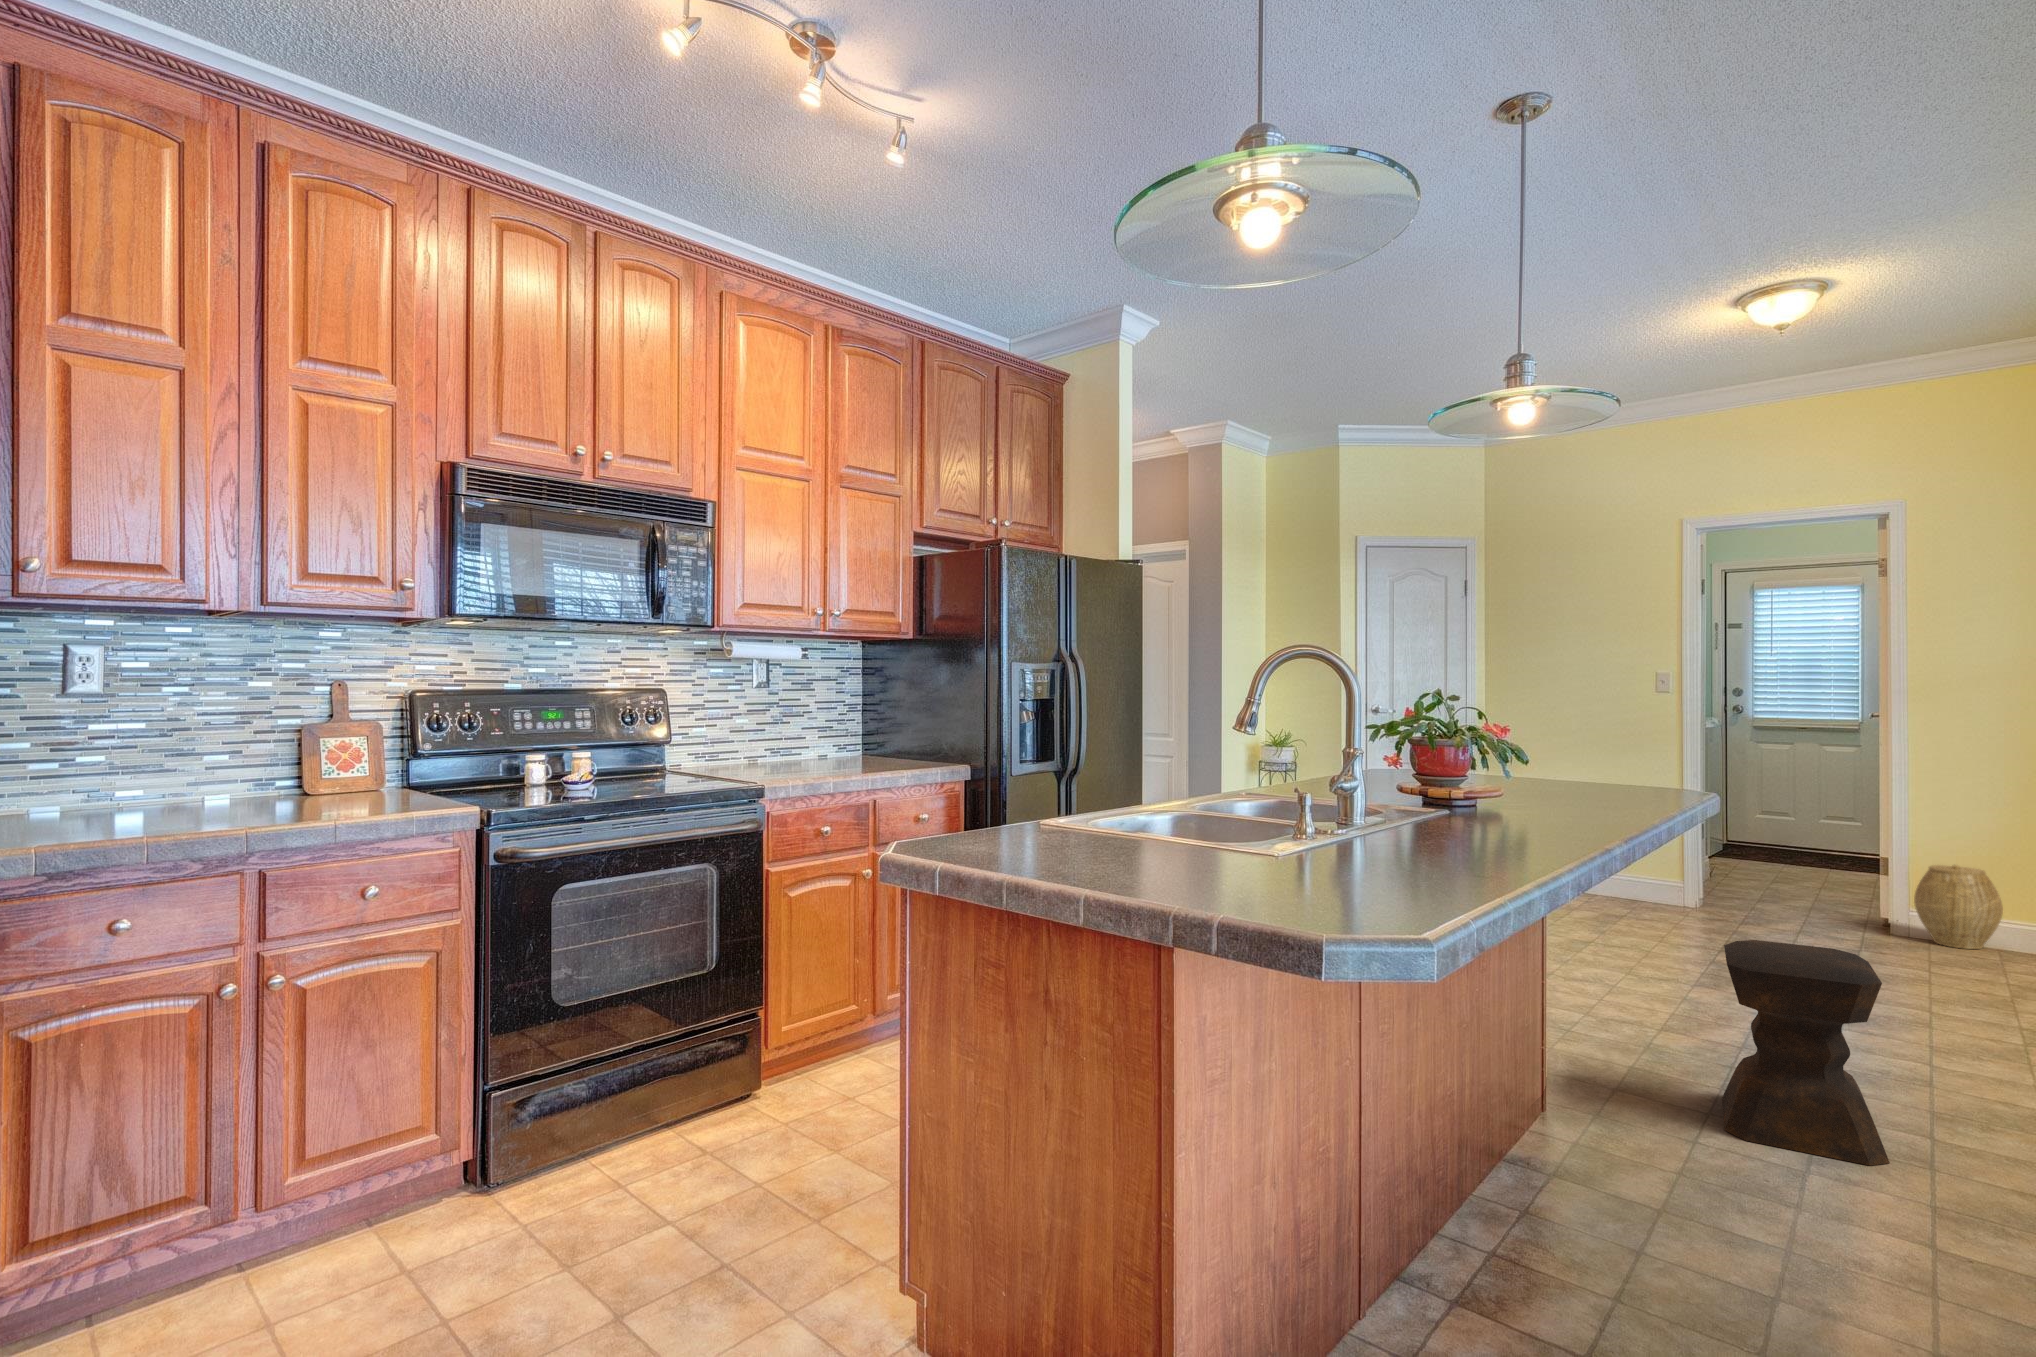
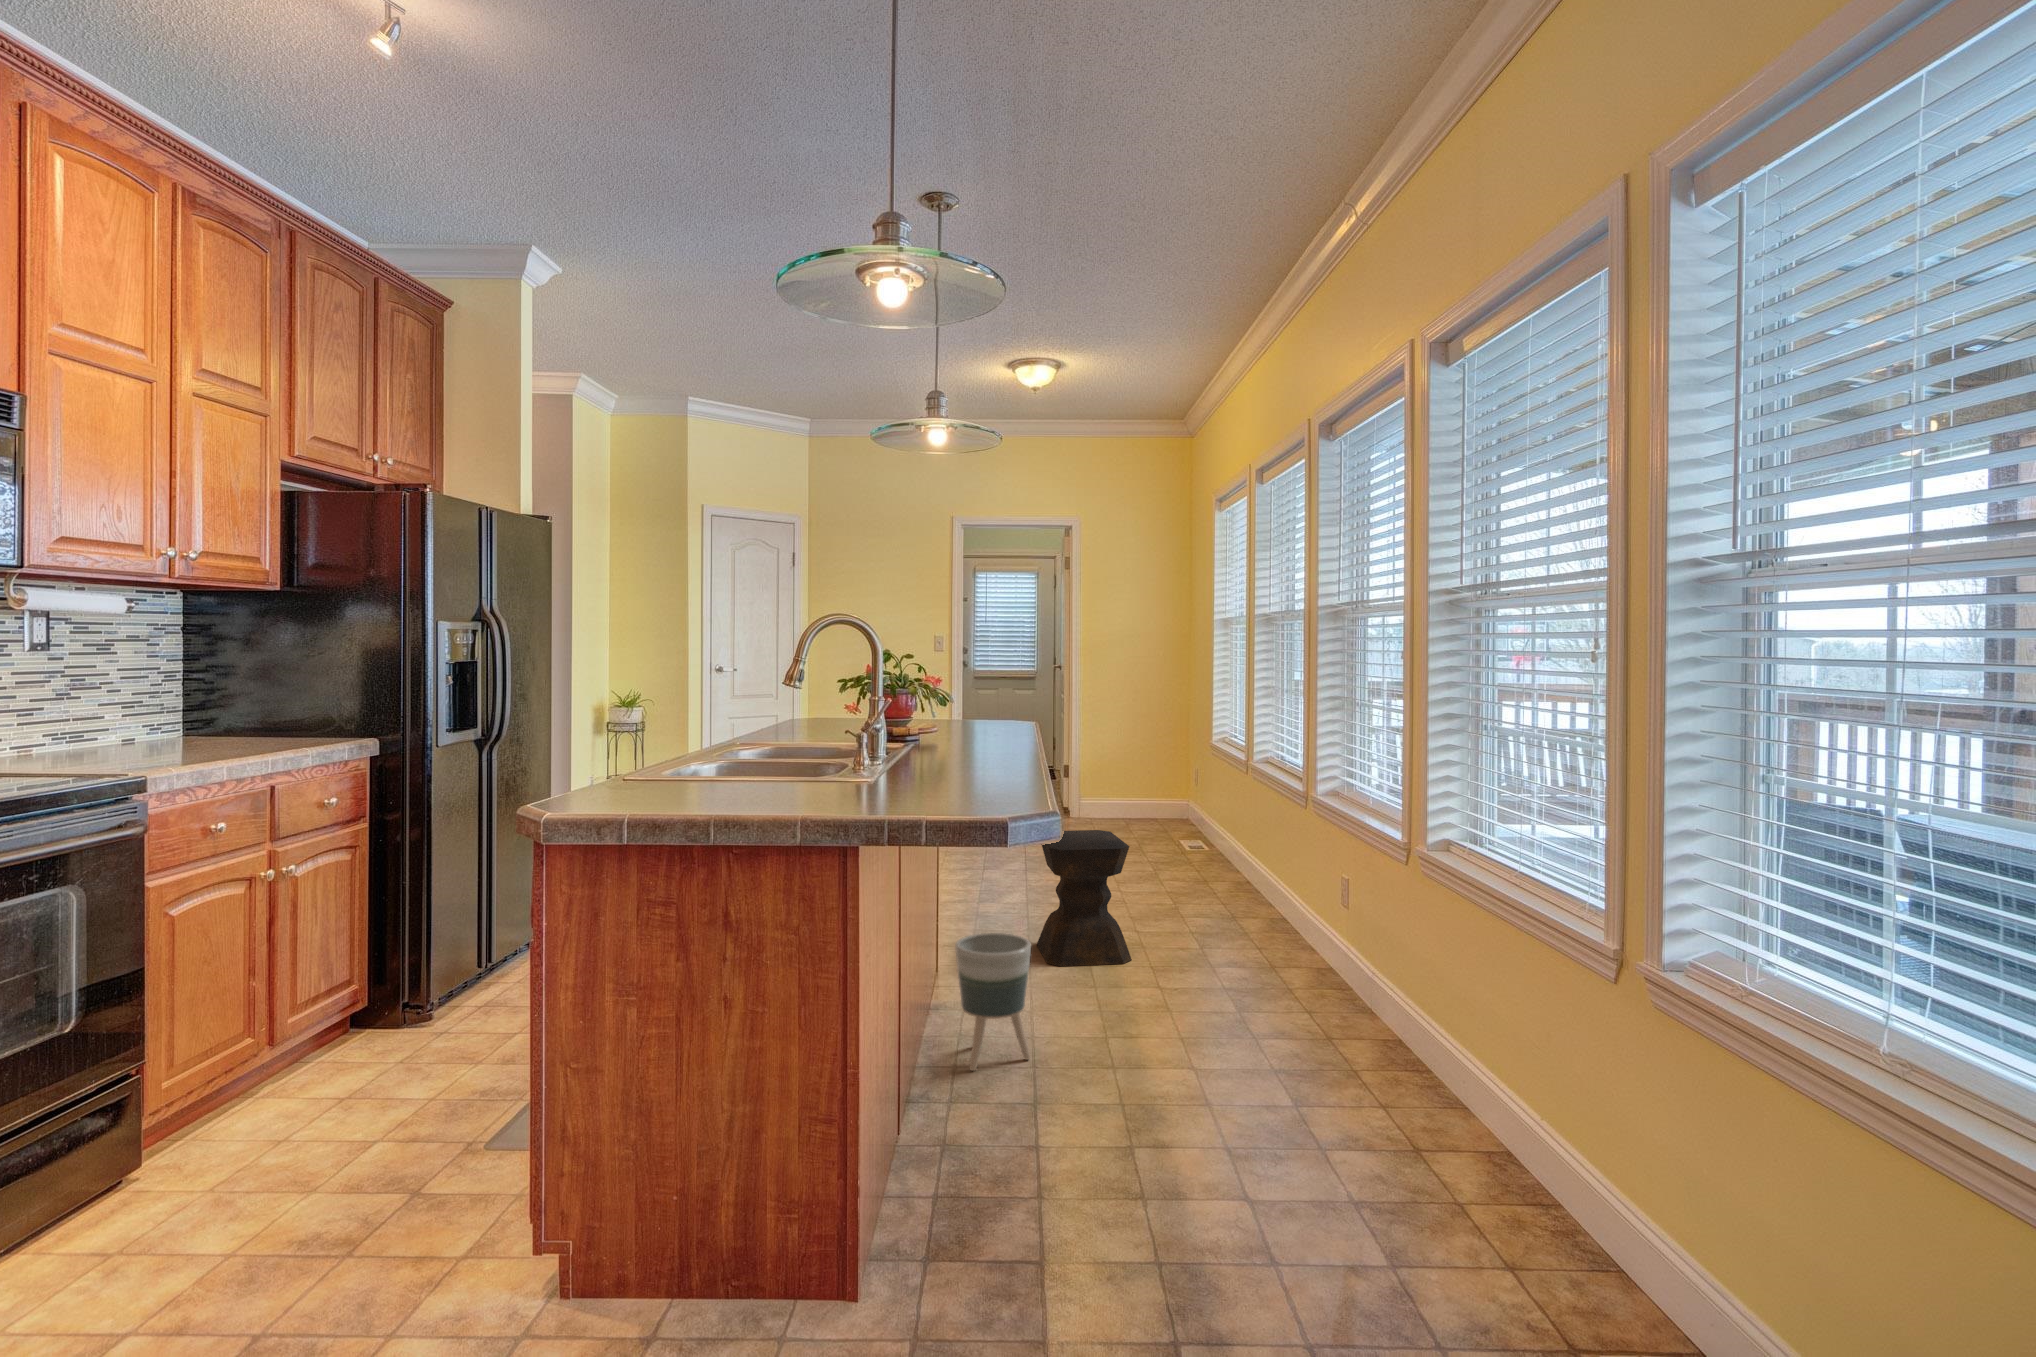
woven basket: present [1914,865,2003,949] -> none [1091,776,1134,831]
planter: none [1499,1067,1619,1269] -> present [955,933,1031,1071]

